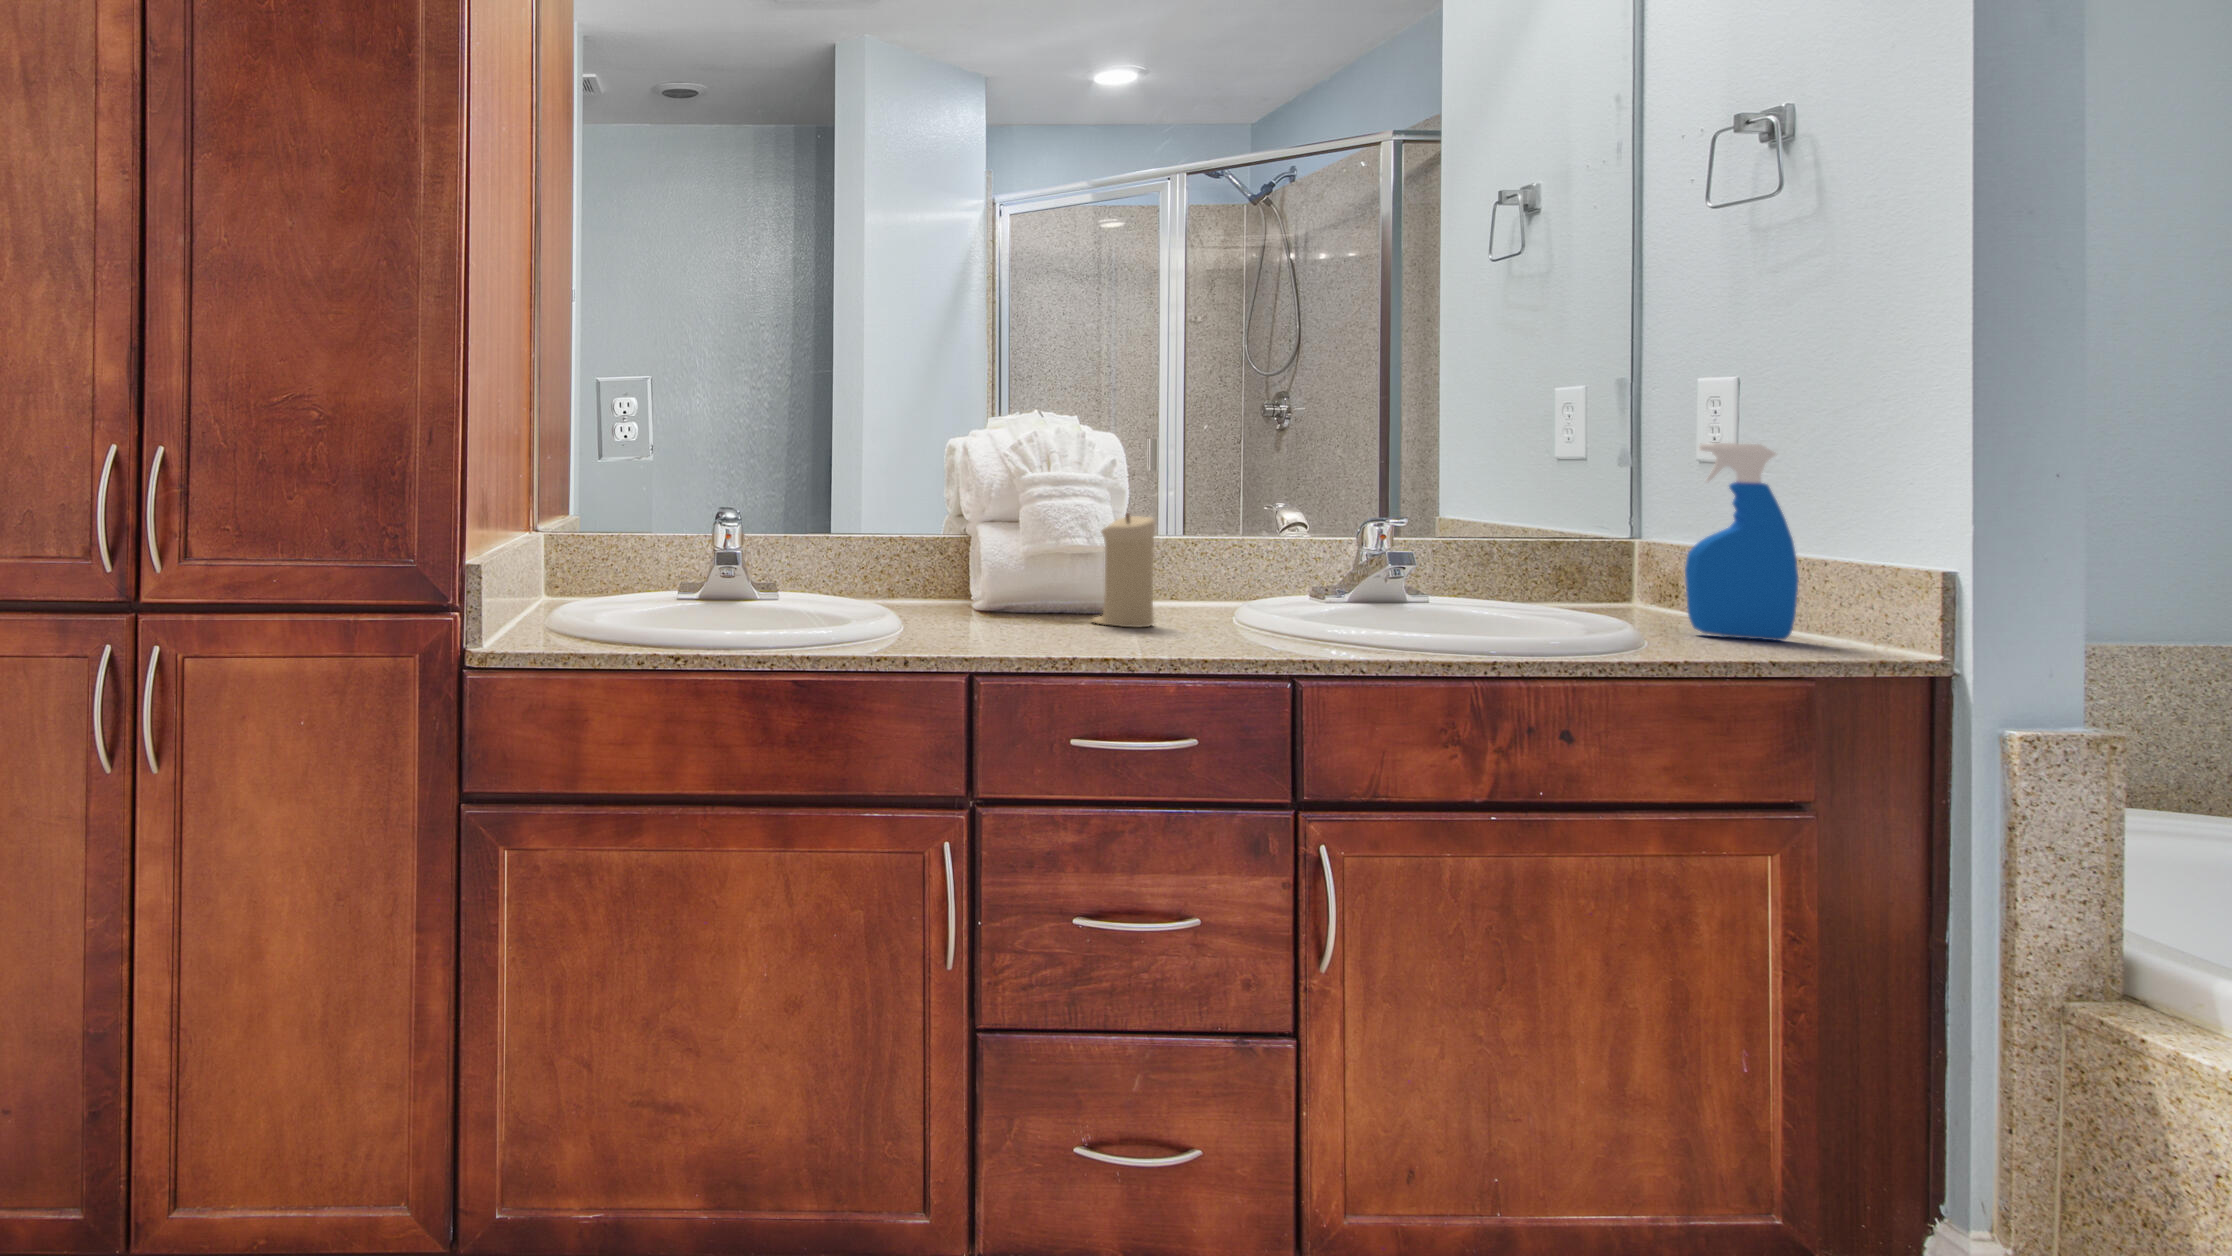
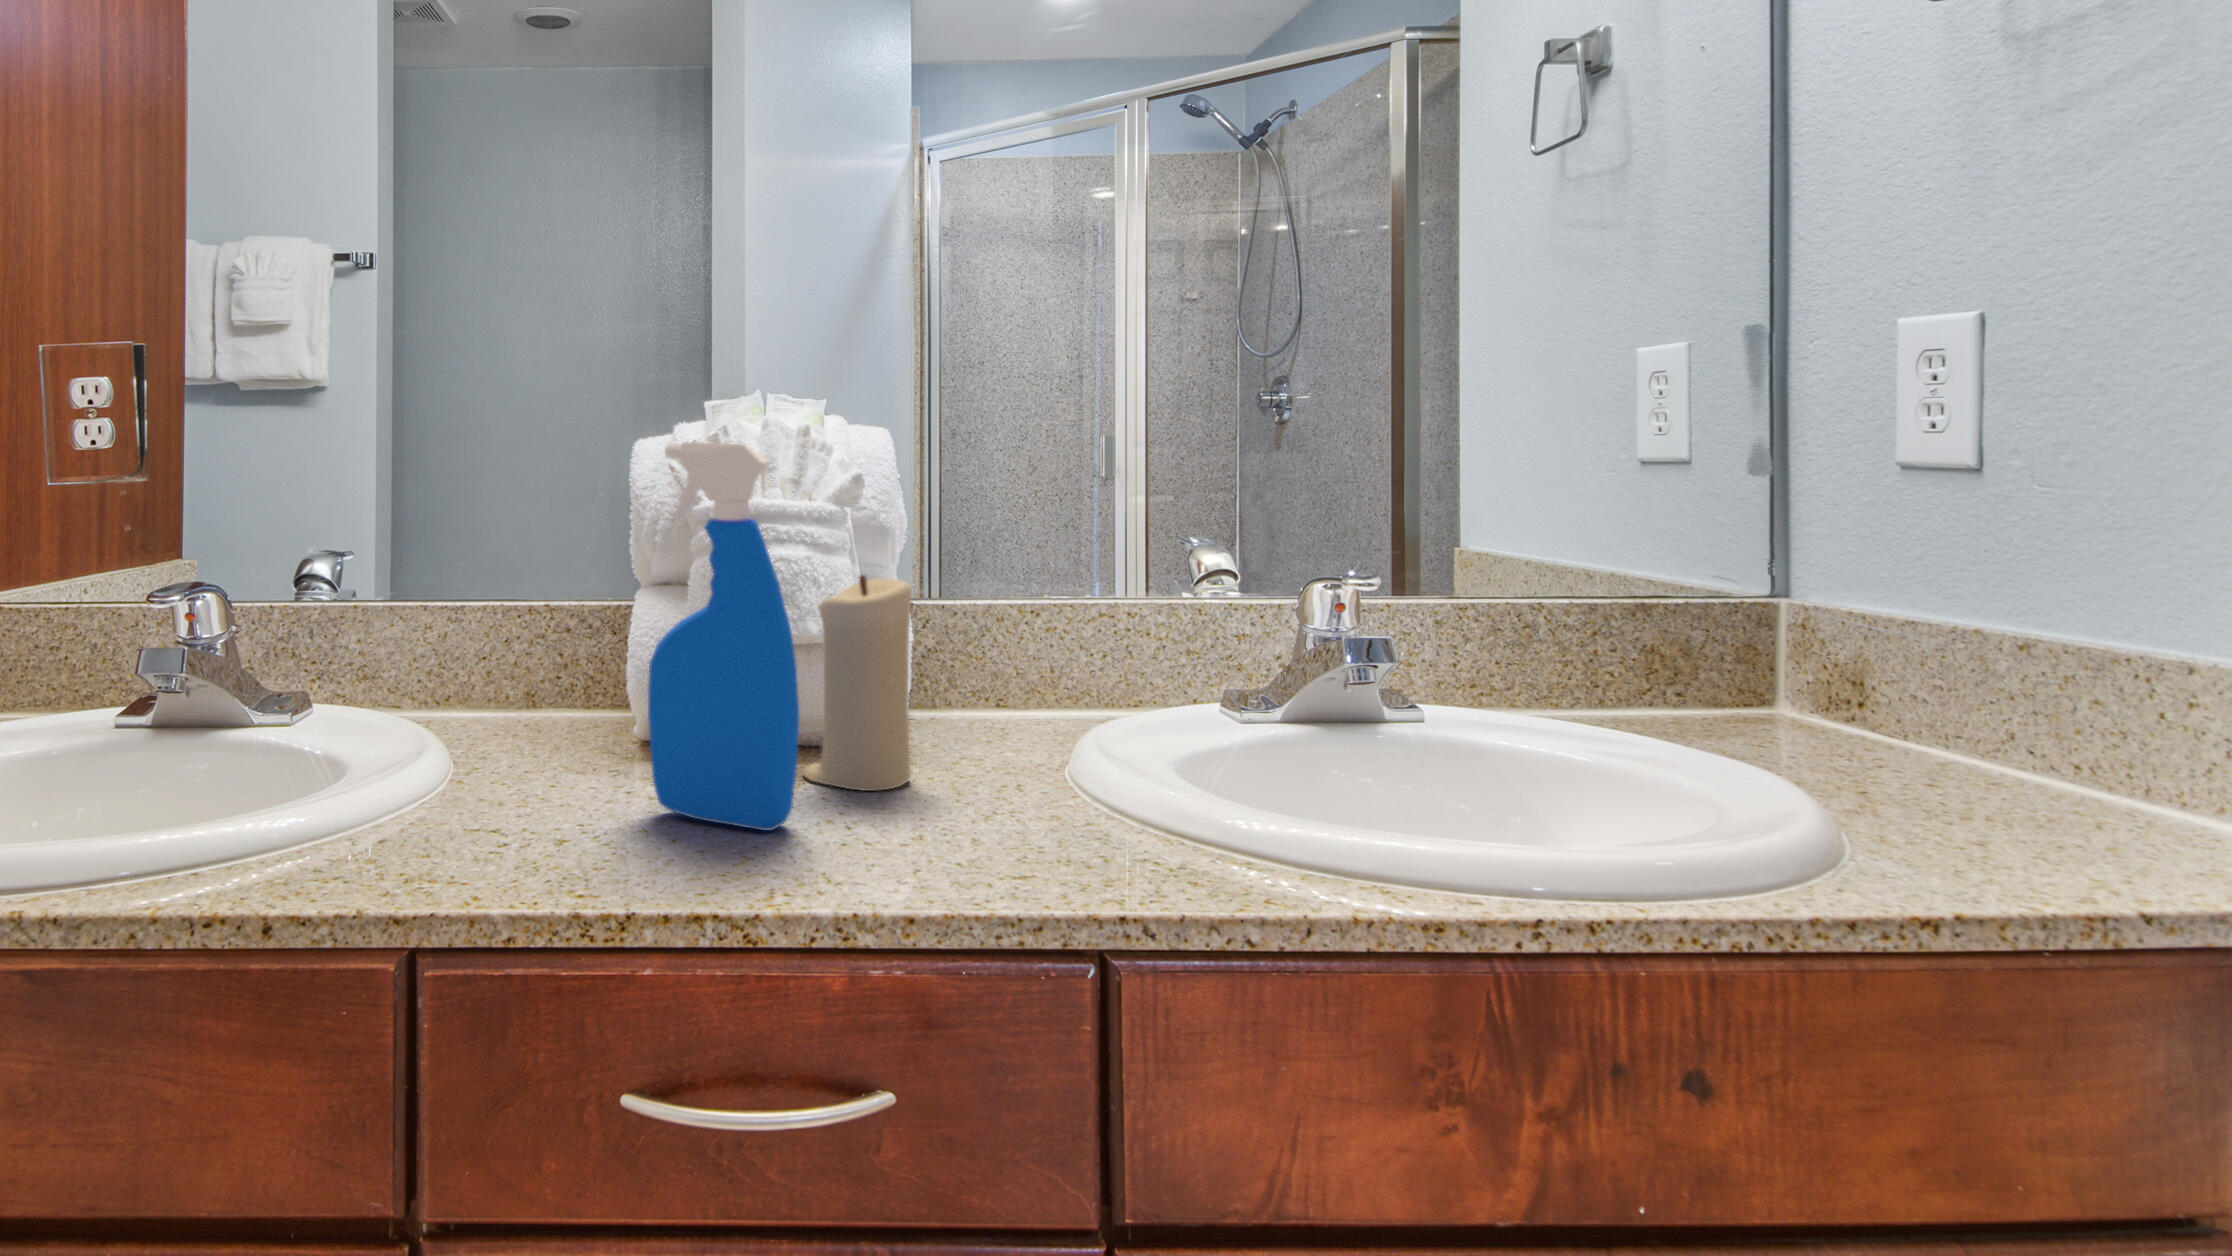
spray bottle: present [1685,443,1798,641] -> present [648,442,799,831]

